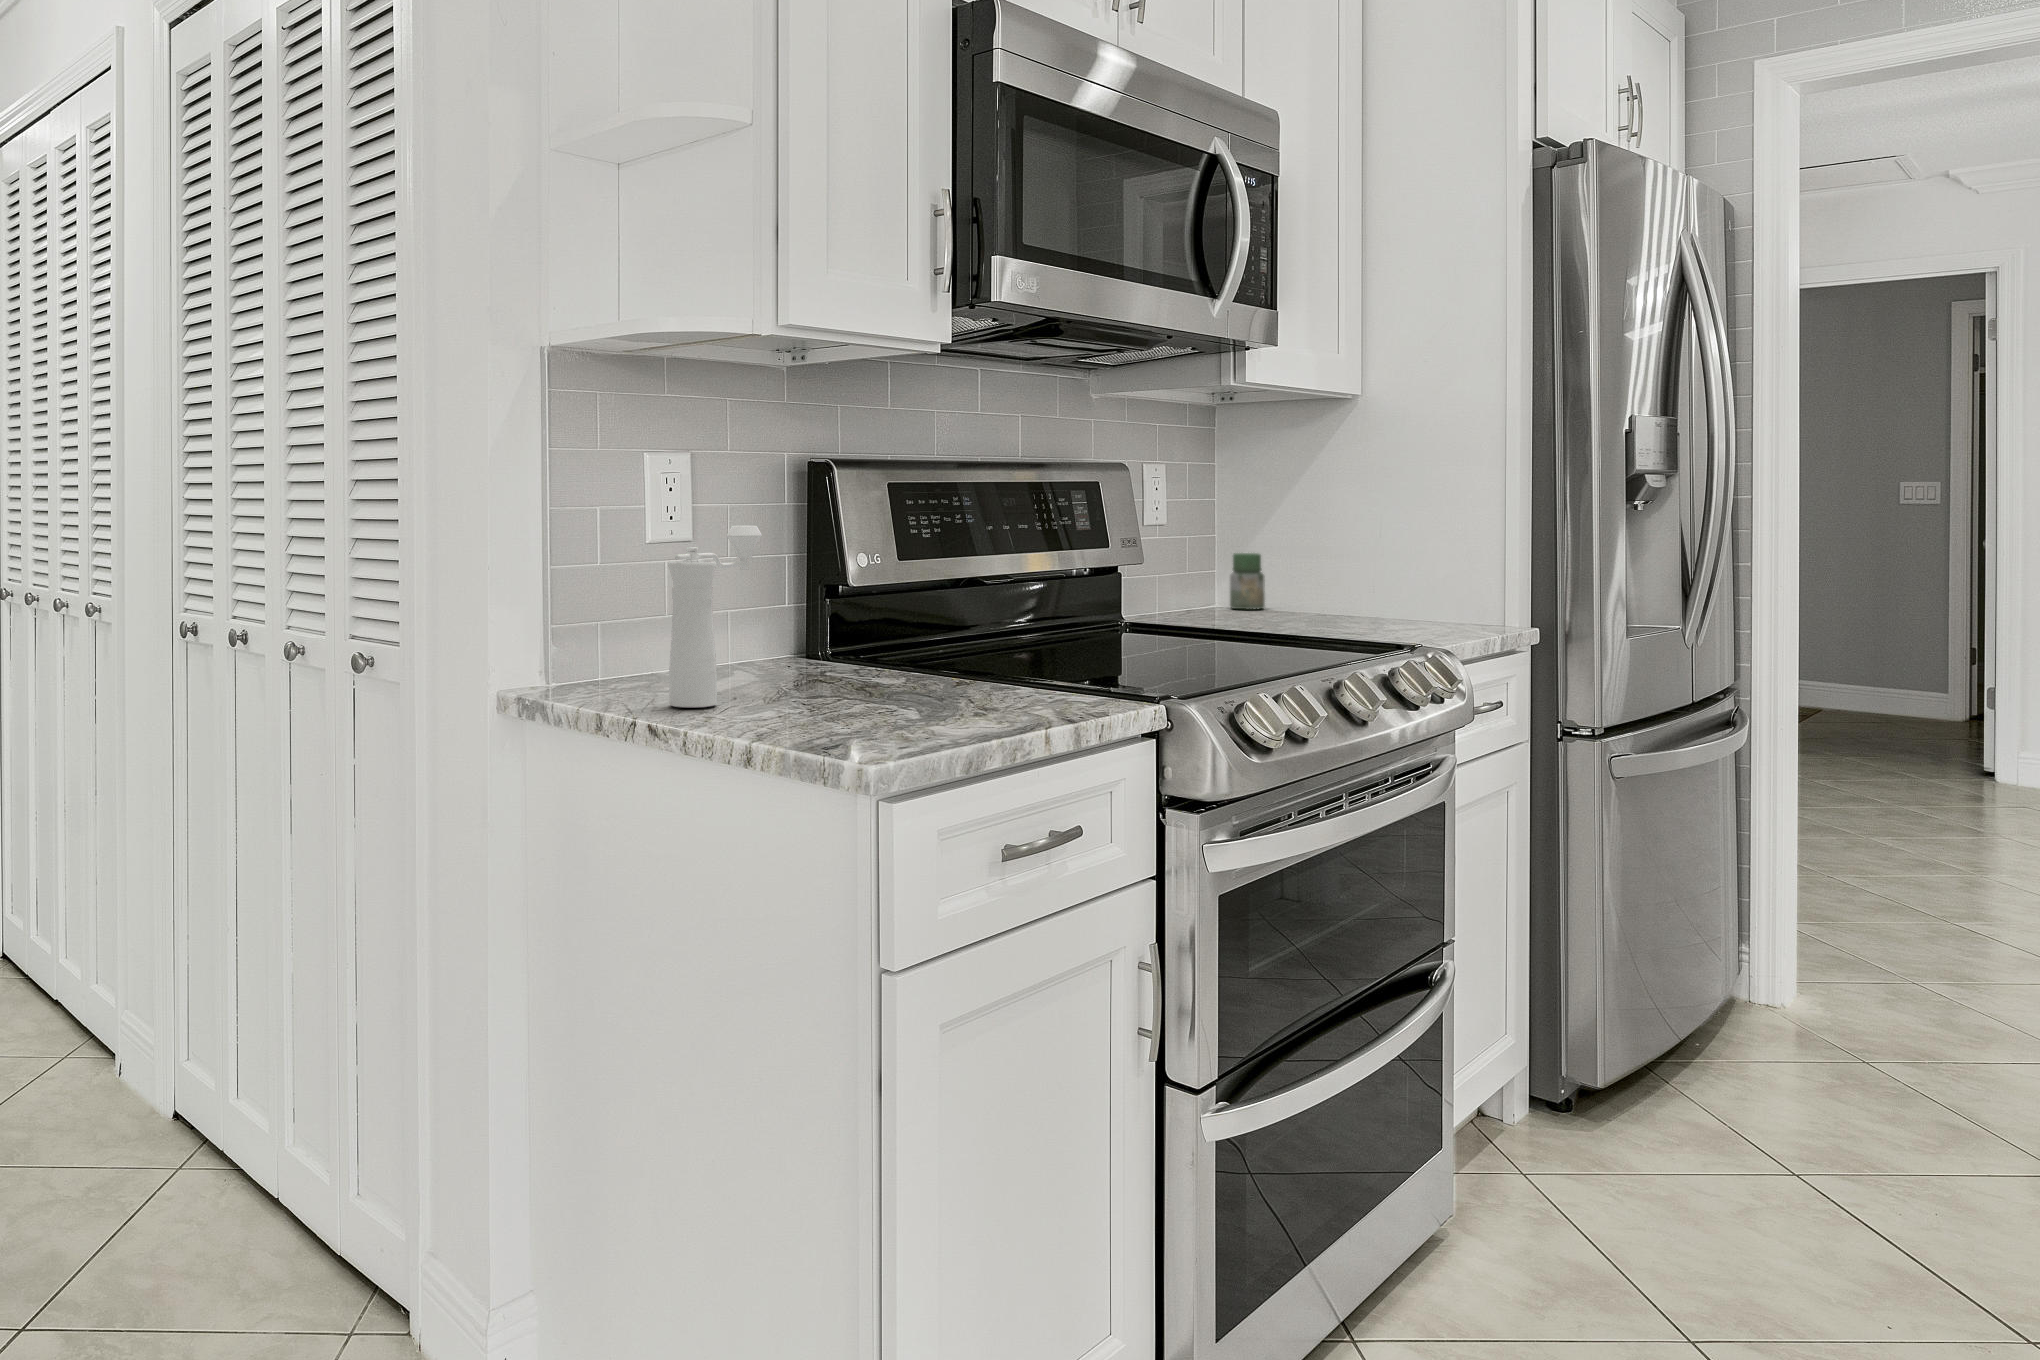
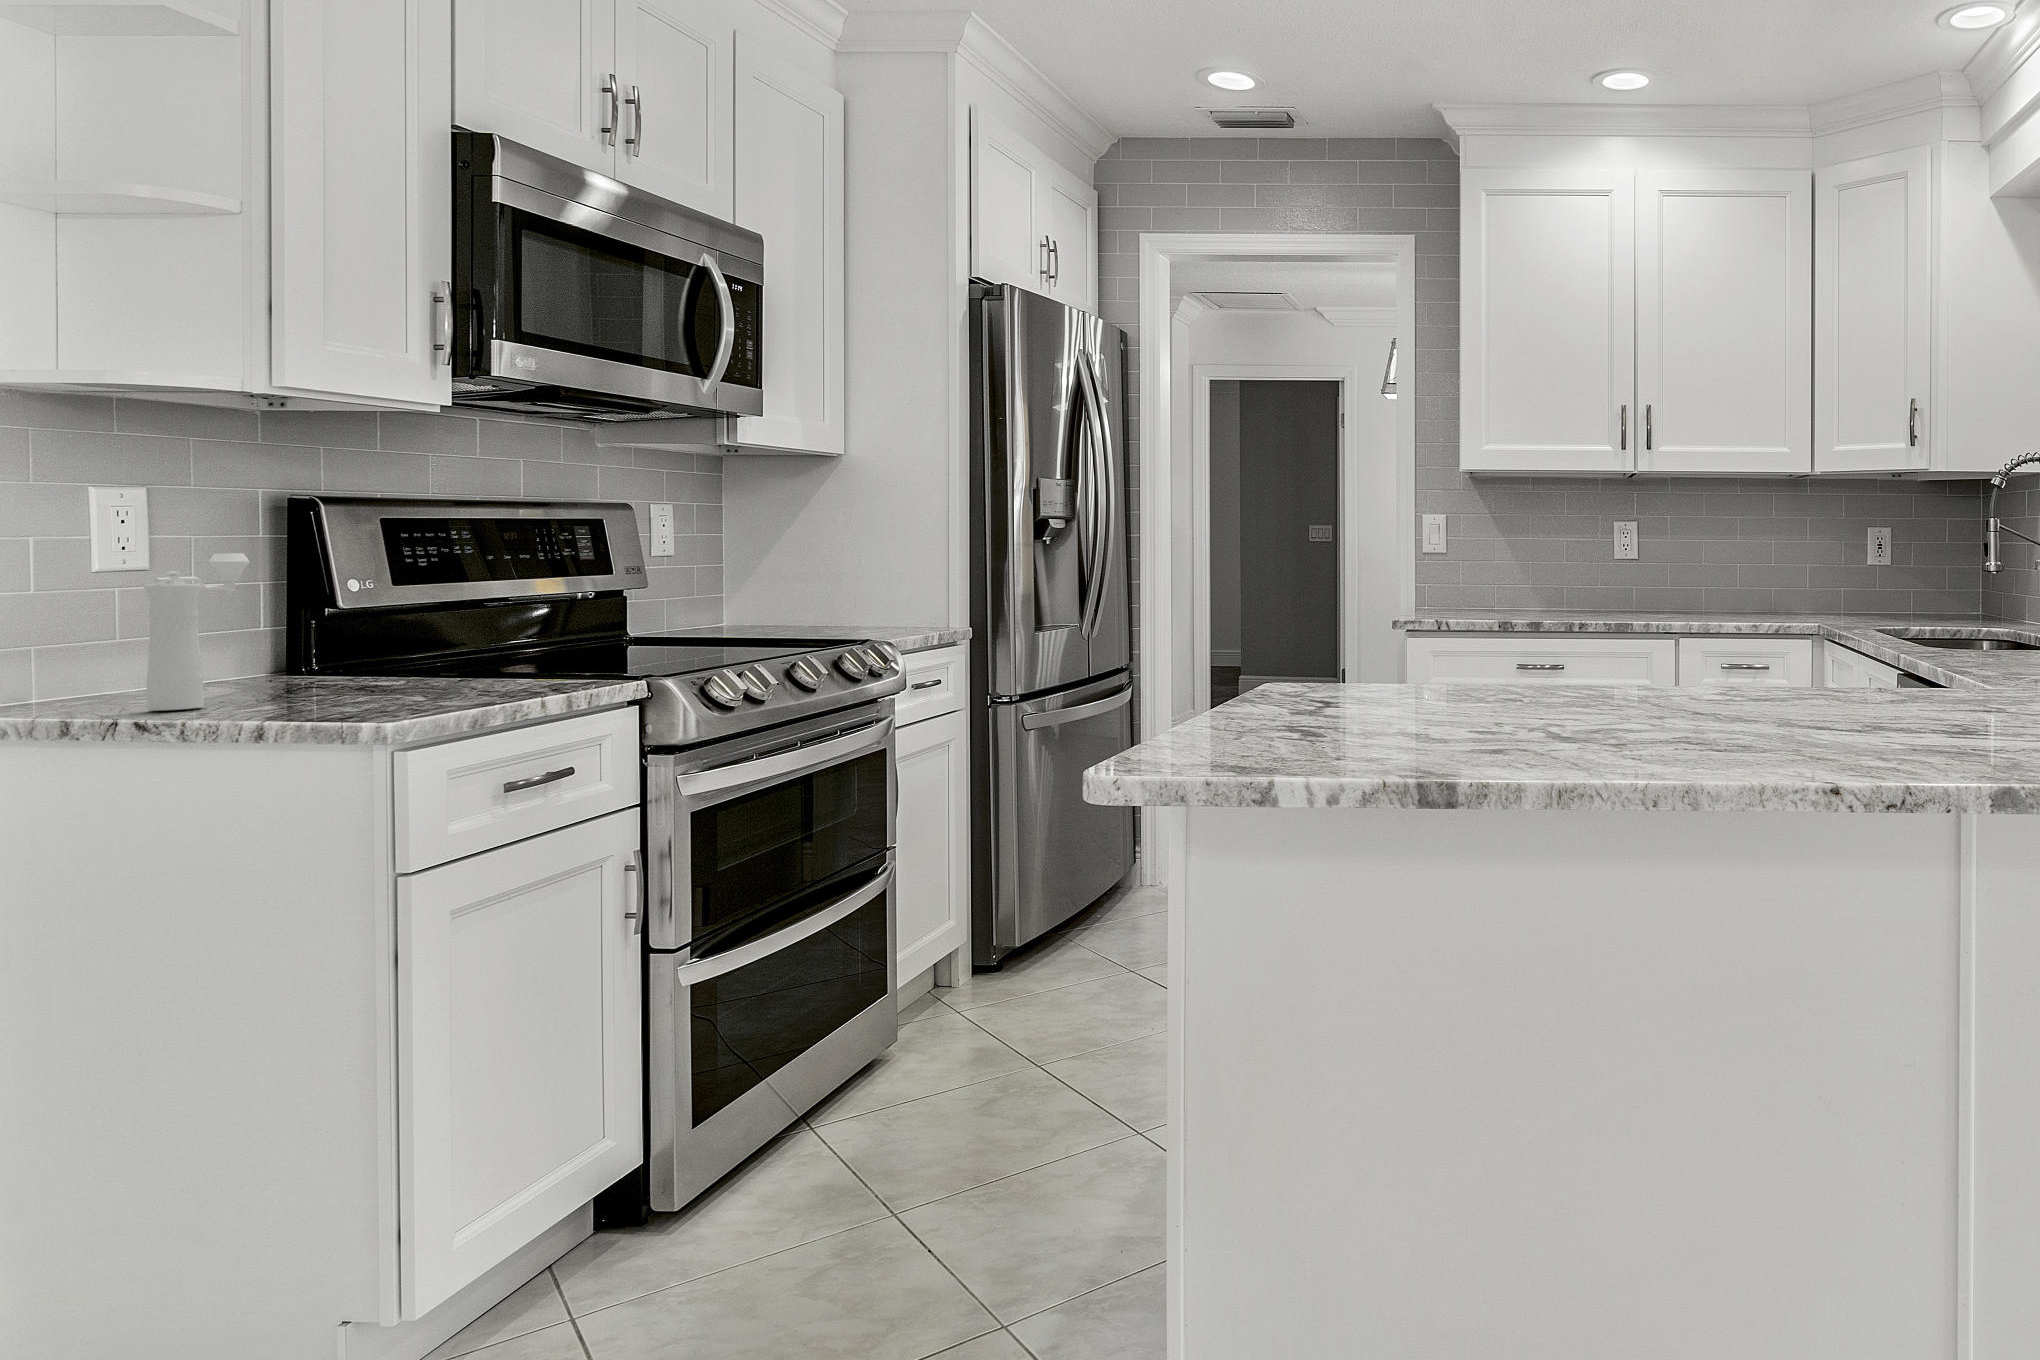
jar: present [1230,553,1265,610] -> none [736,580,767,626]

